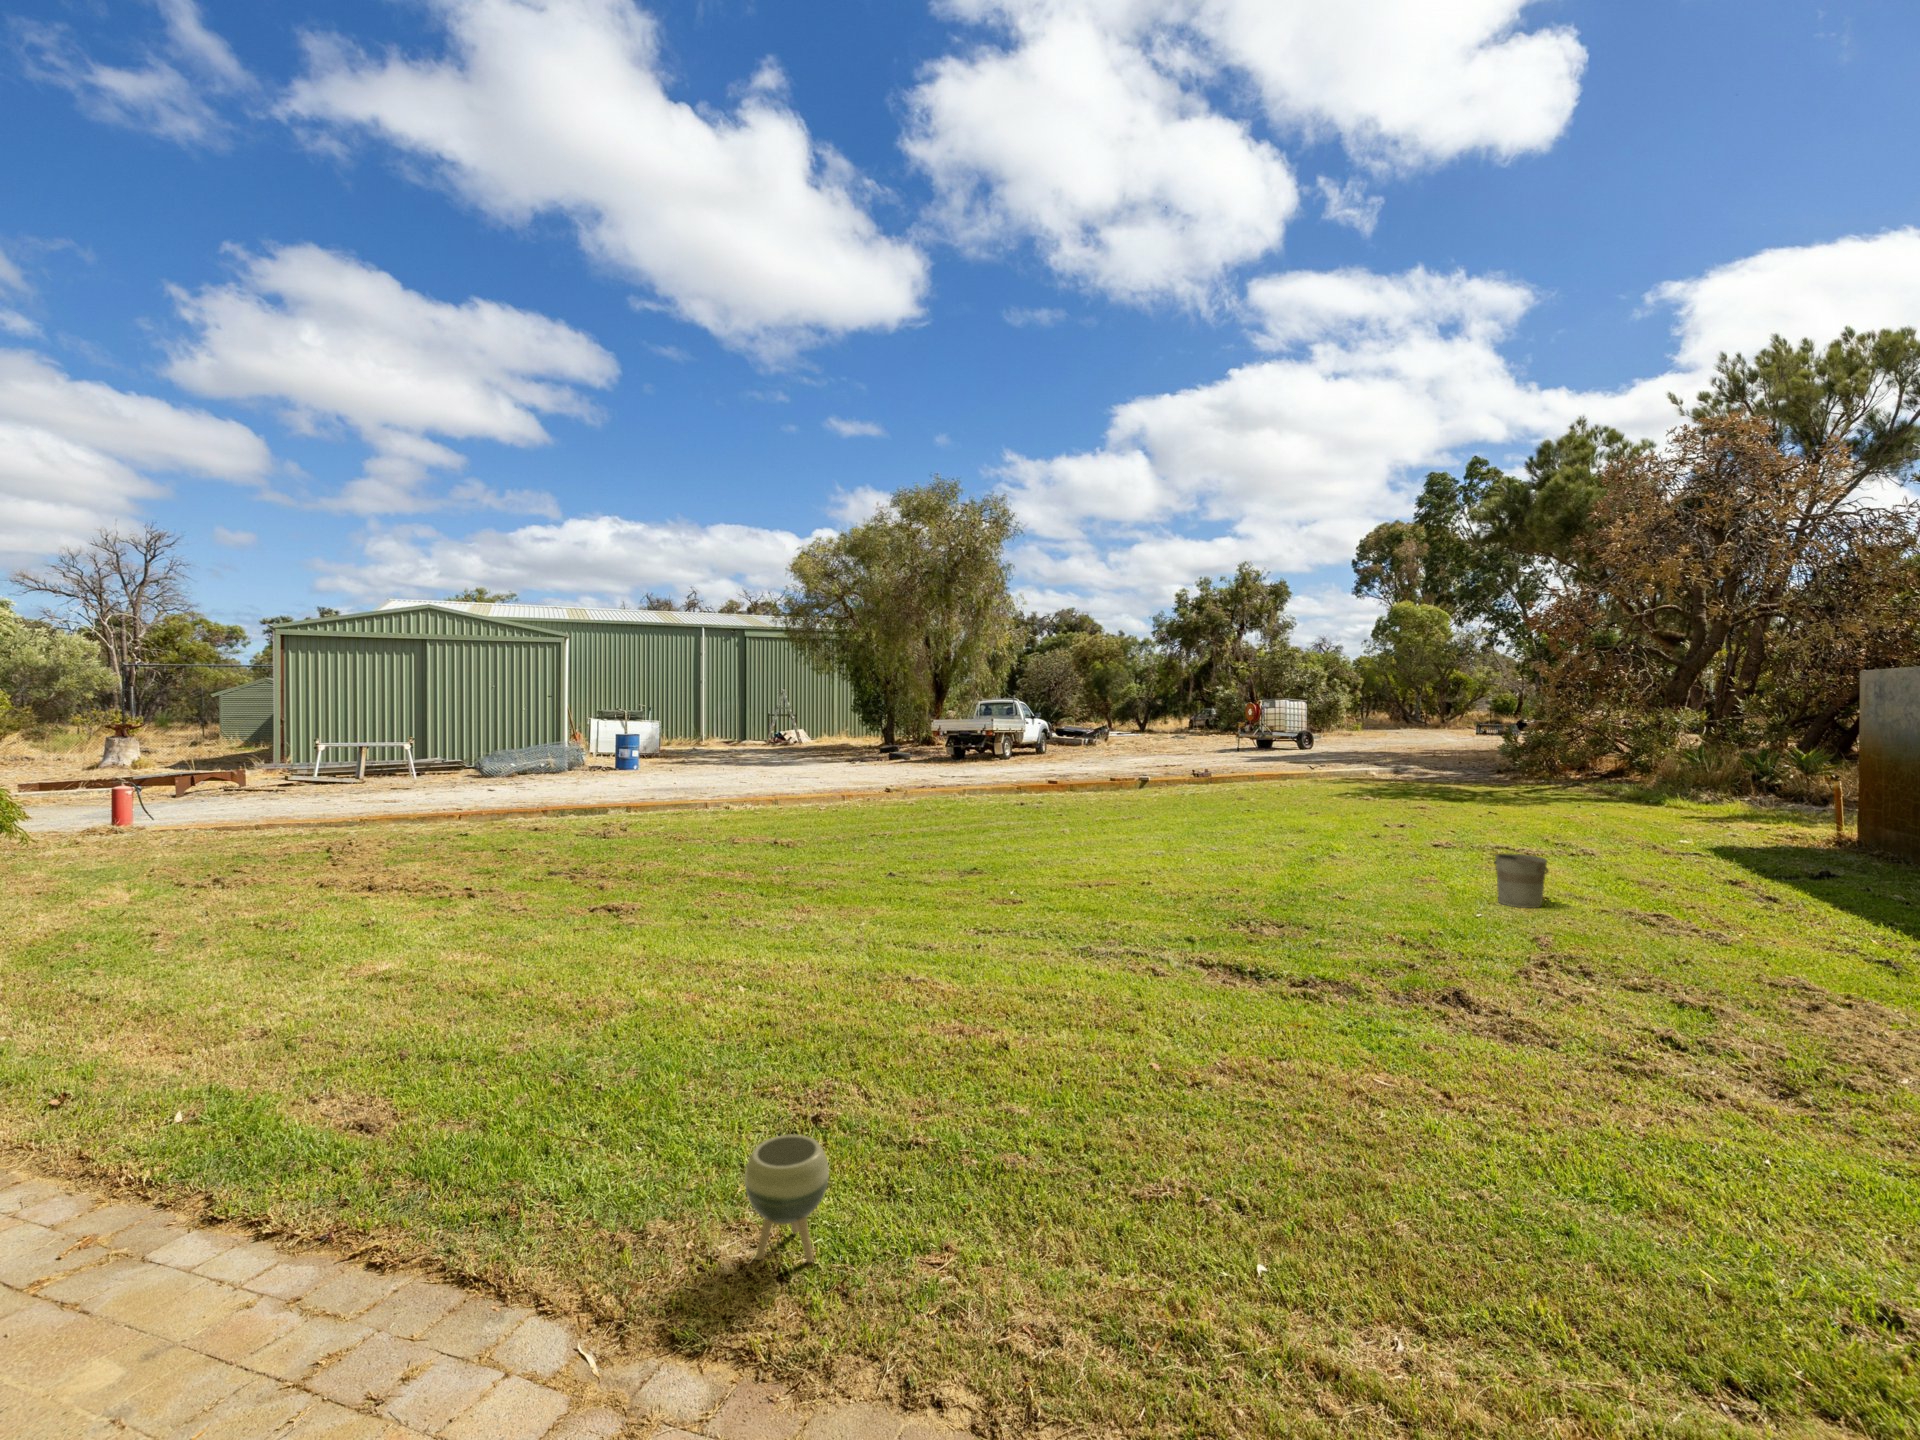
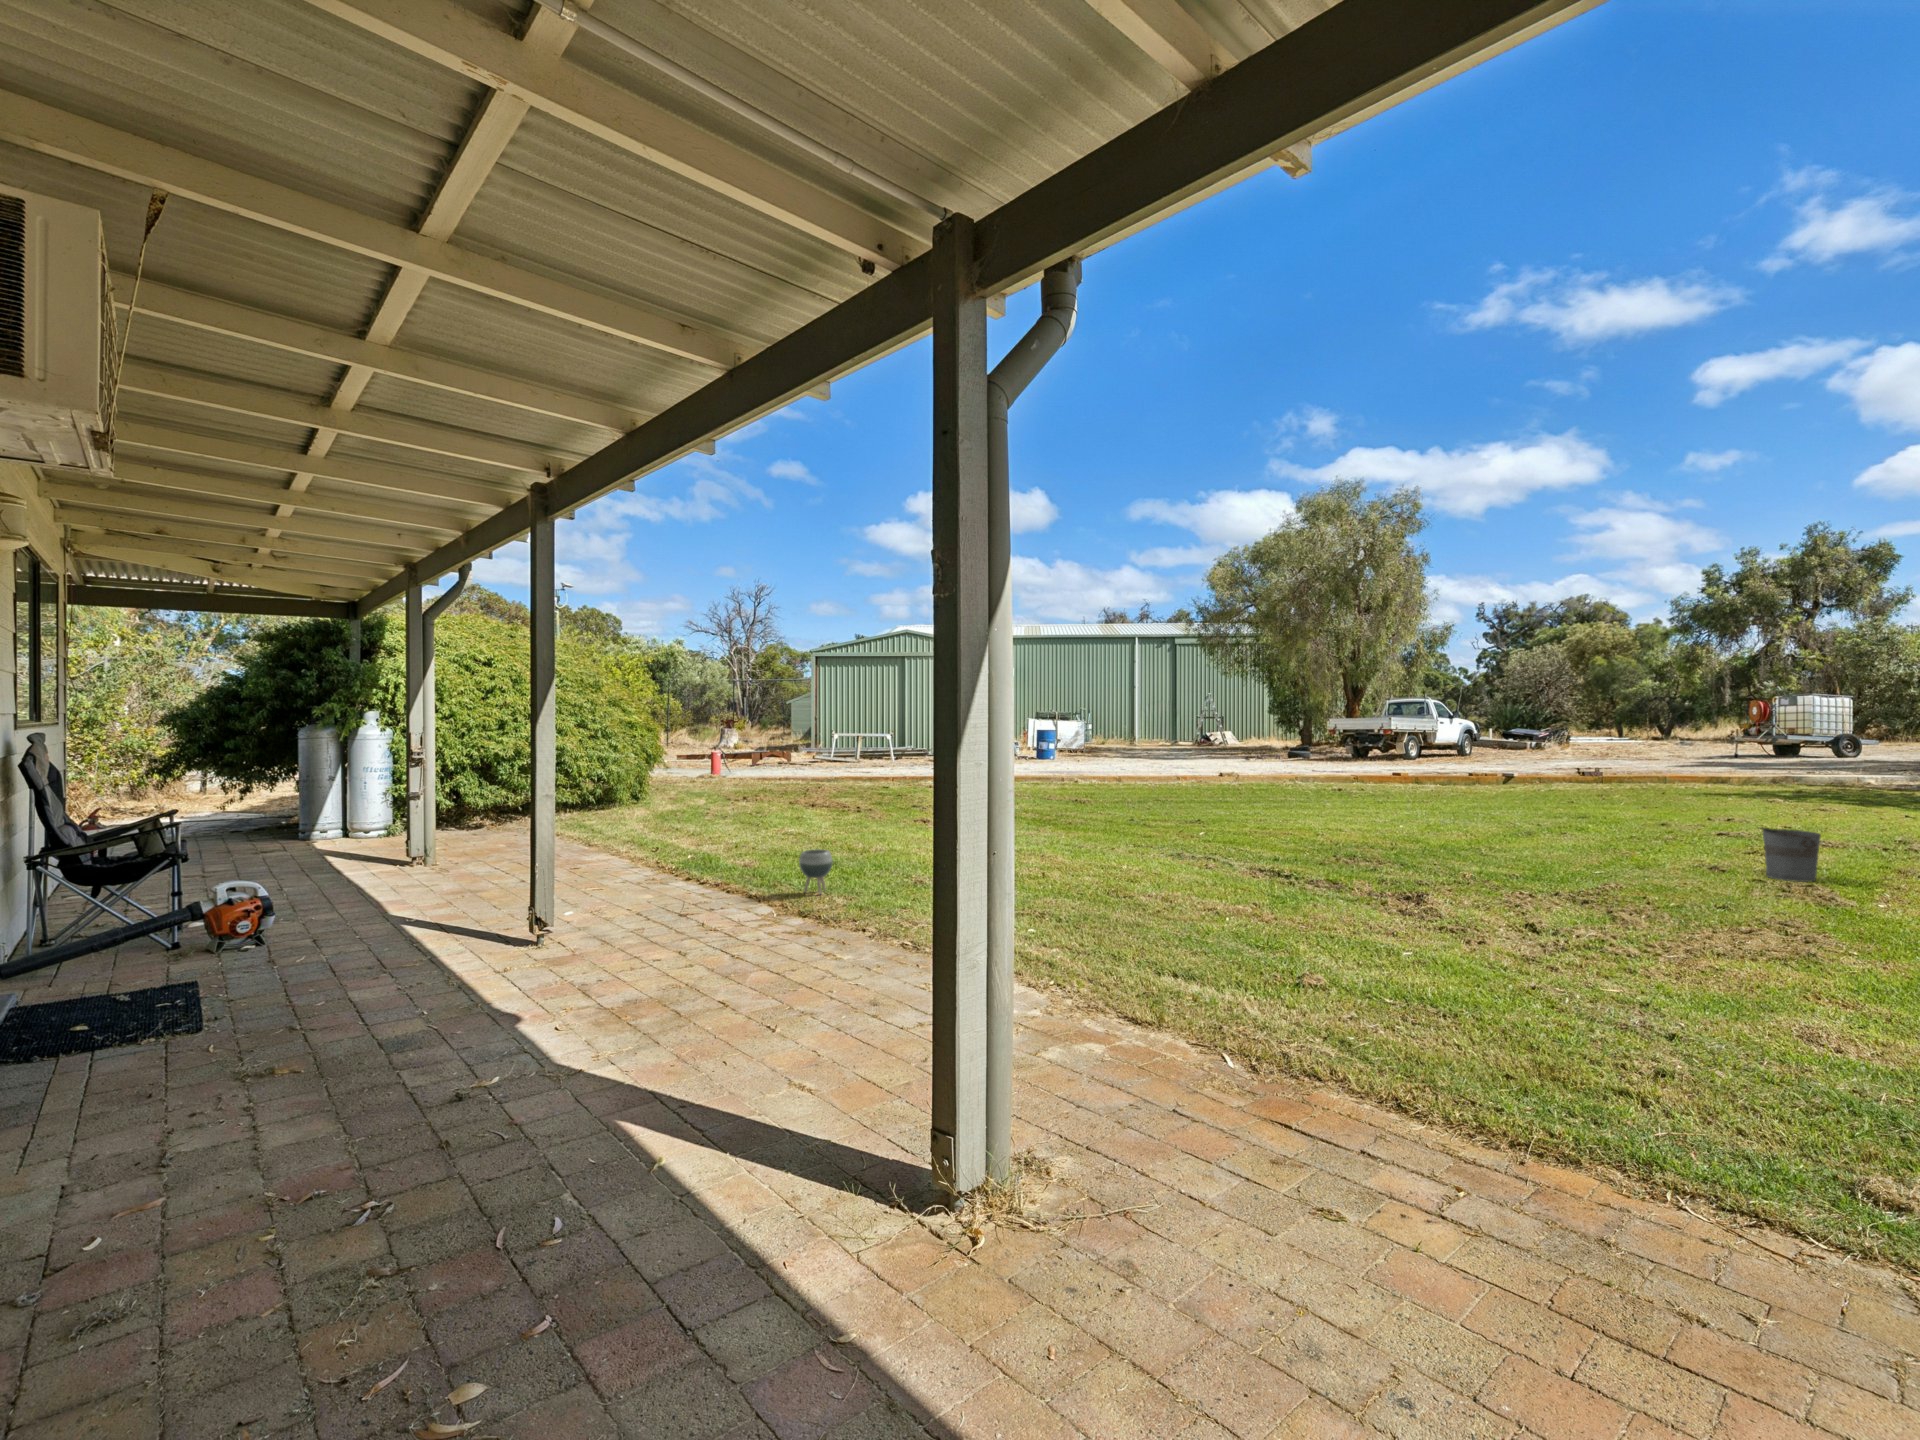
bucket: present [1492,854,1549,908] -> present [1762,828,1821,882]

